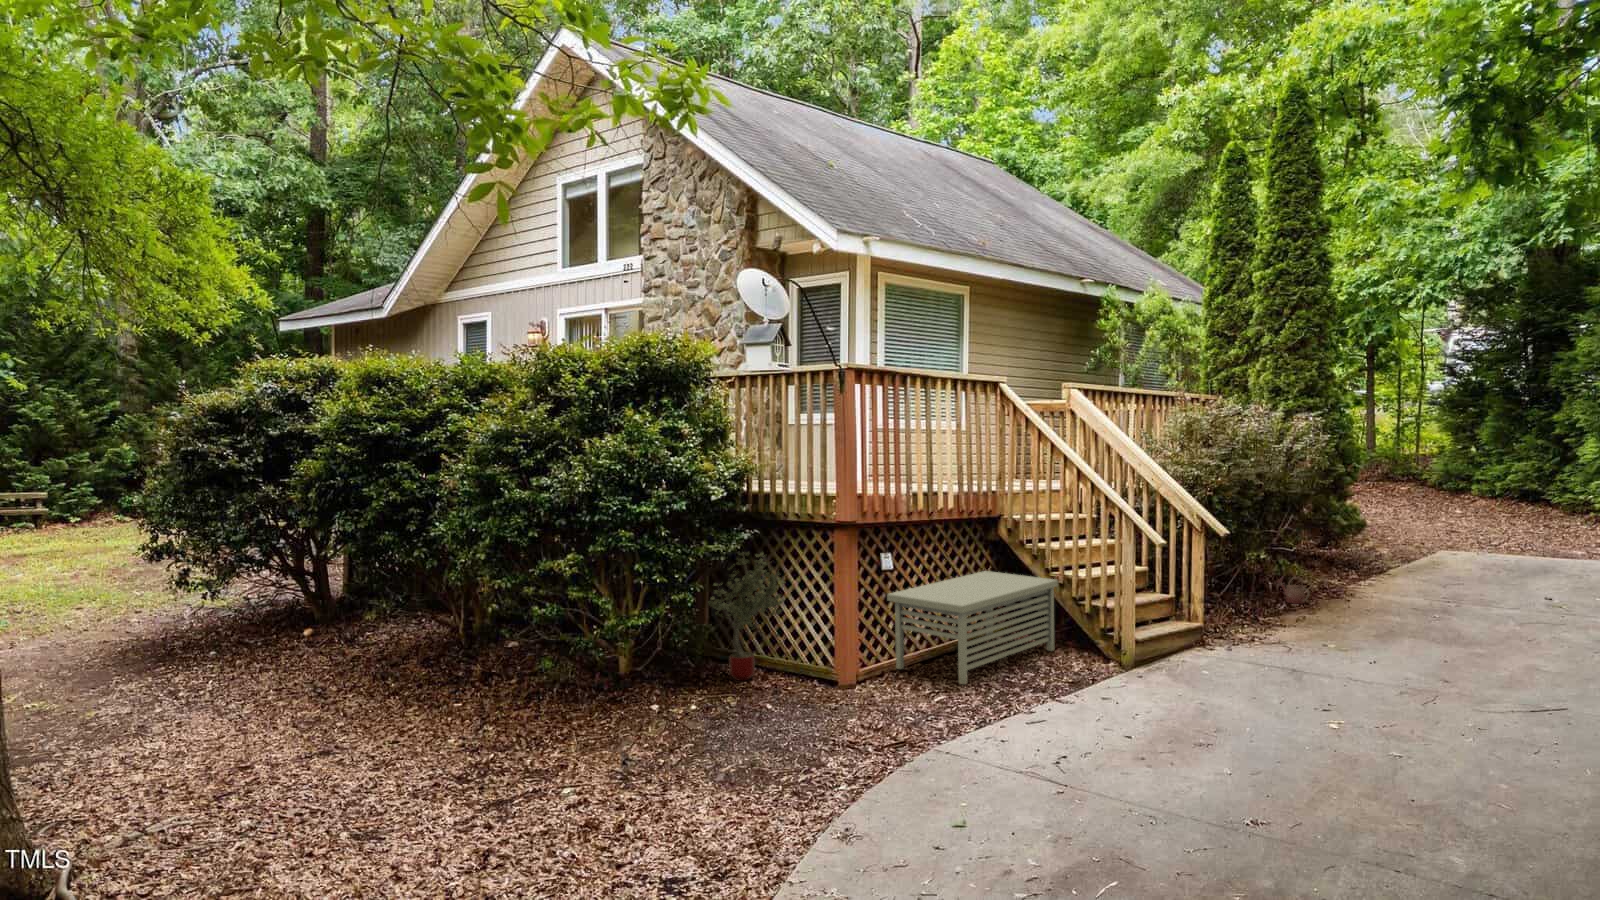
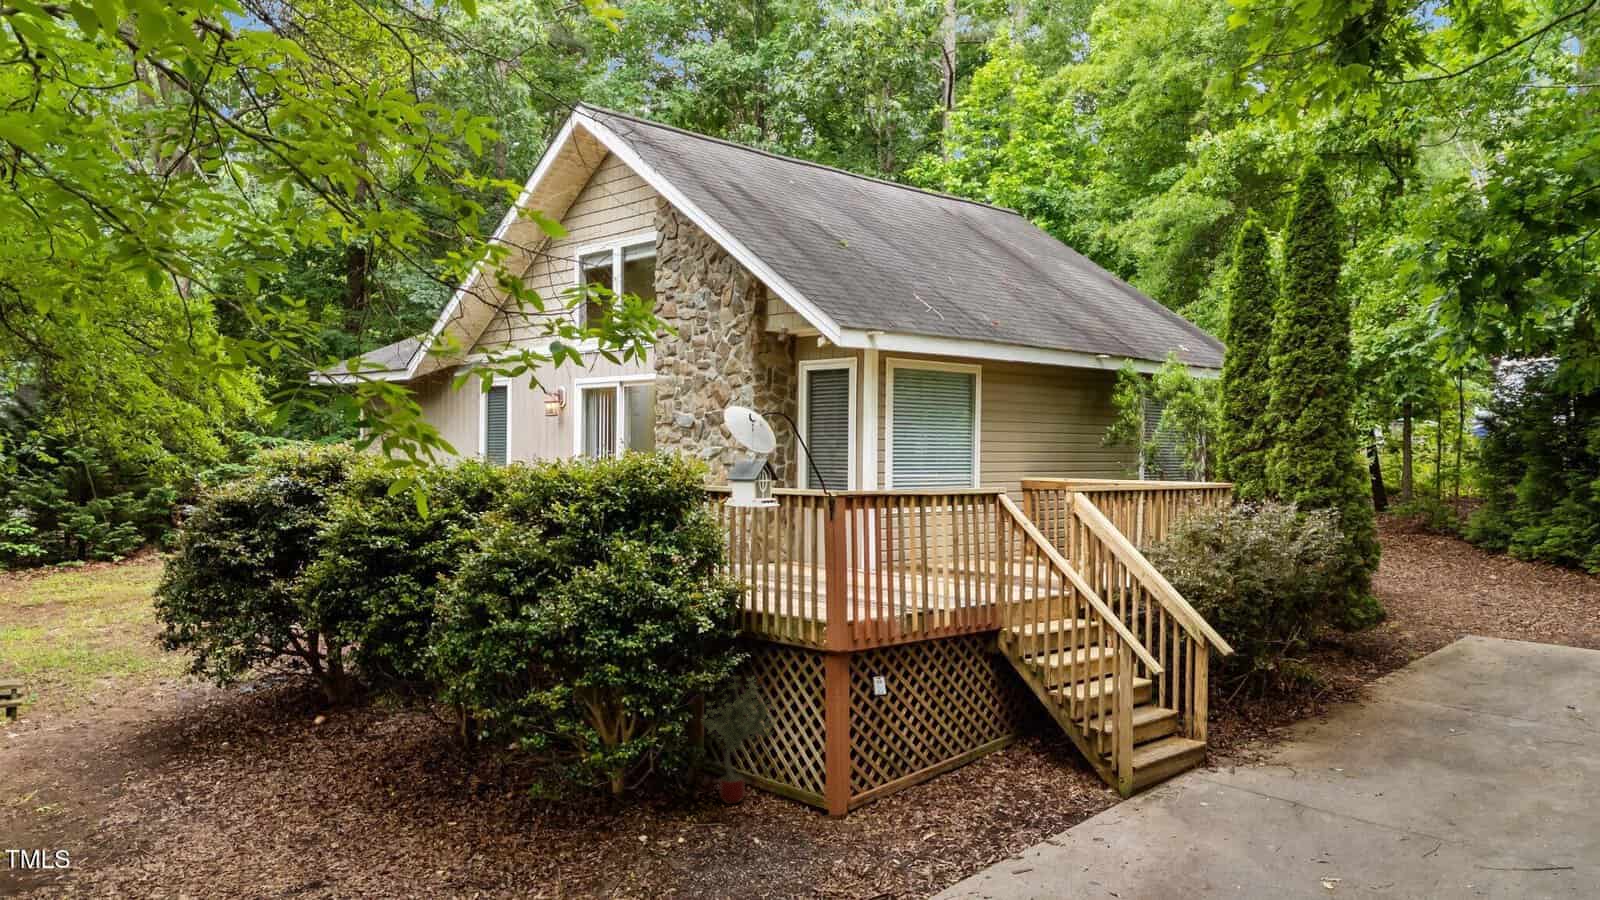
storage bench: present [887,571,1058,684] -> none [878,684,1054,818]
watering can: present [1277,579,1309,604] -> none [1285,686,1319,714]

